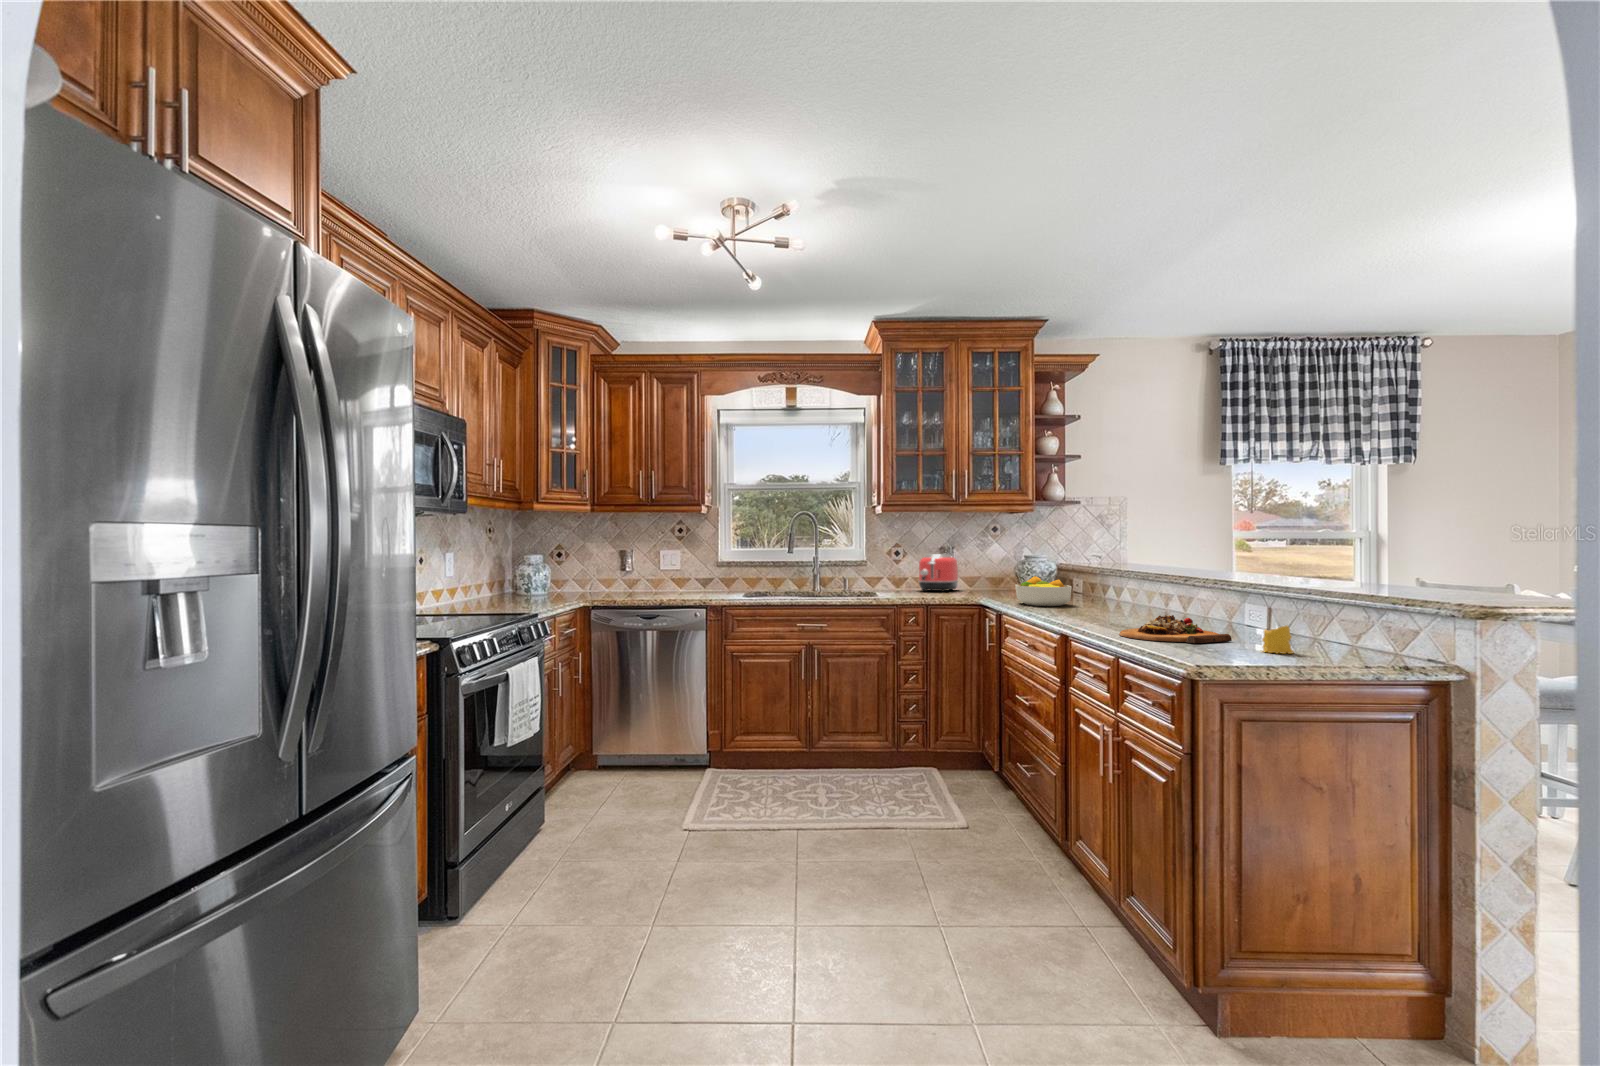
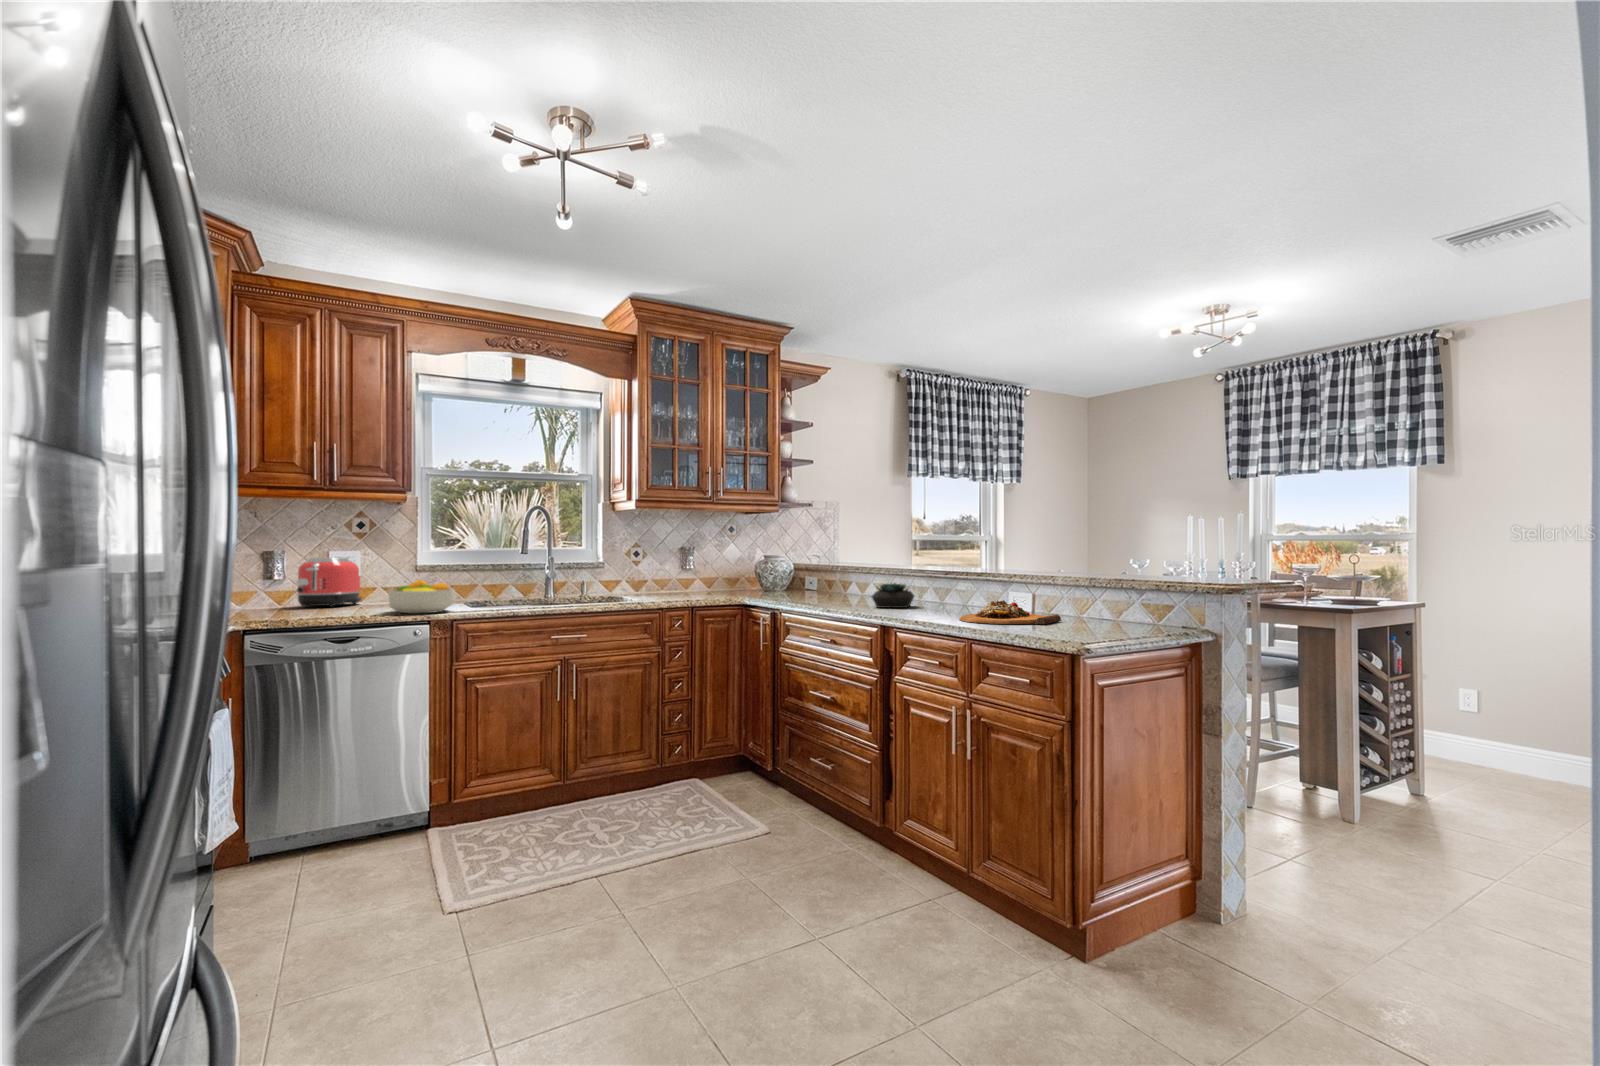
toaster: present [919,554,958,592] -> present [296,557,362,608]
fruit bowl: present [1015,576,1072,606] -> present [388,580,454,613]
succulent plant: none [1076,590,1129,617] -> present [872,583,914,608]
candle: present [1262,625,1294,654] -> none [1104,601,1135,628]

